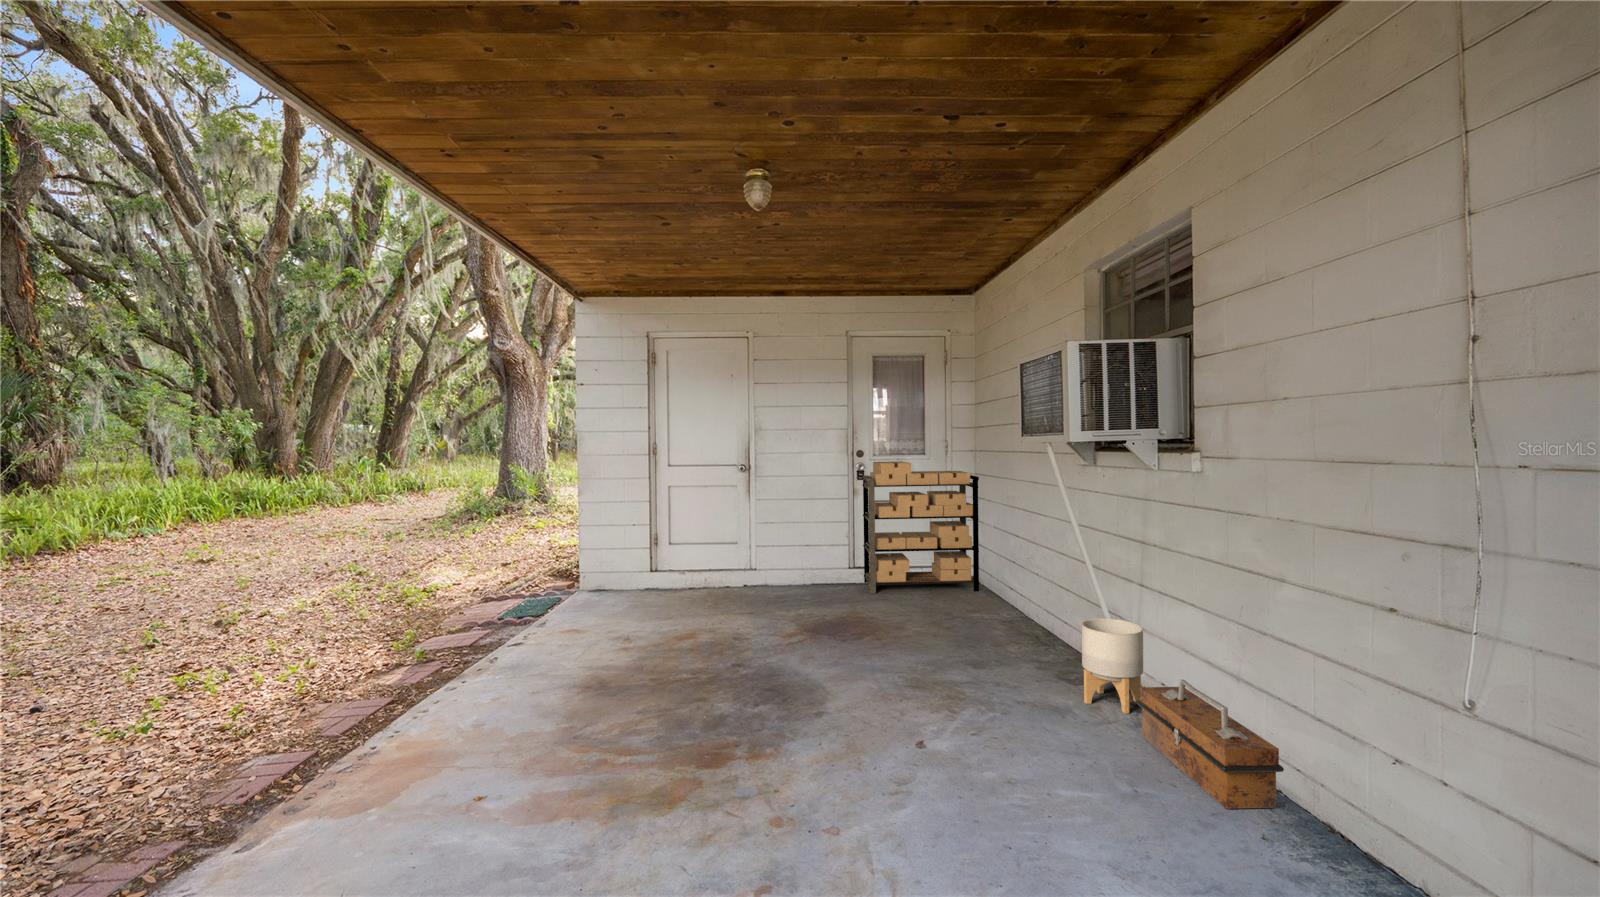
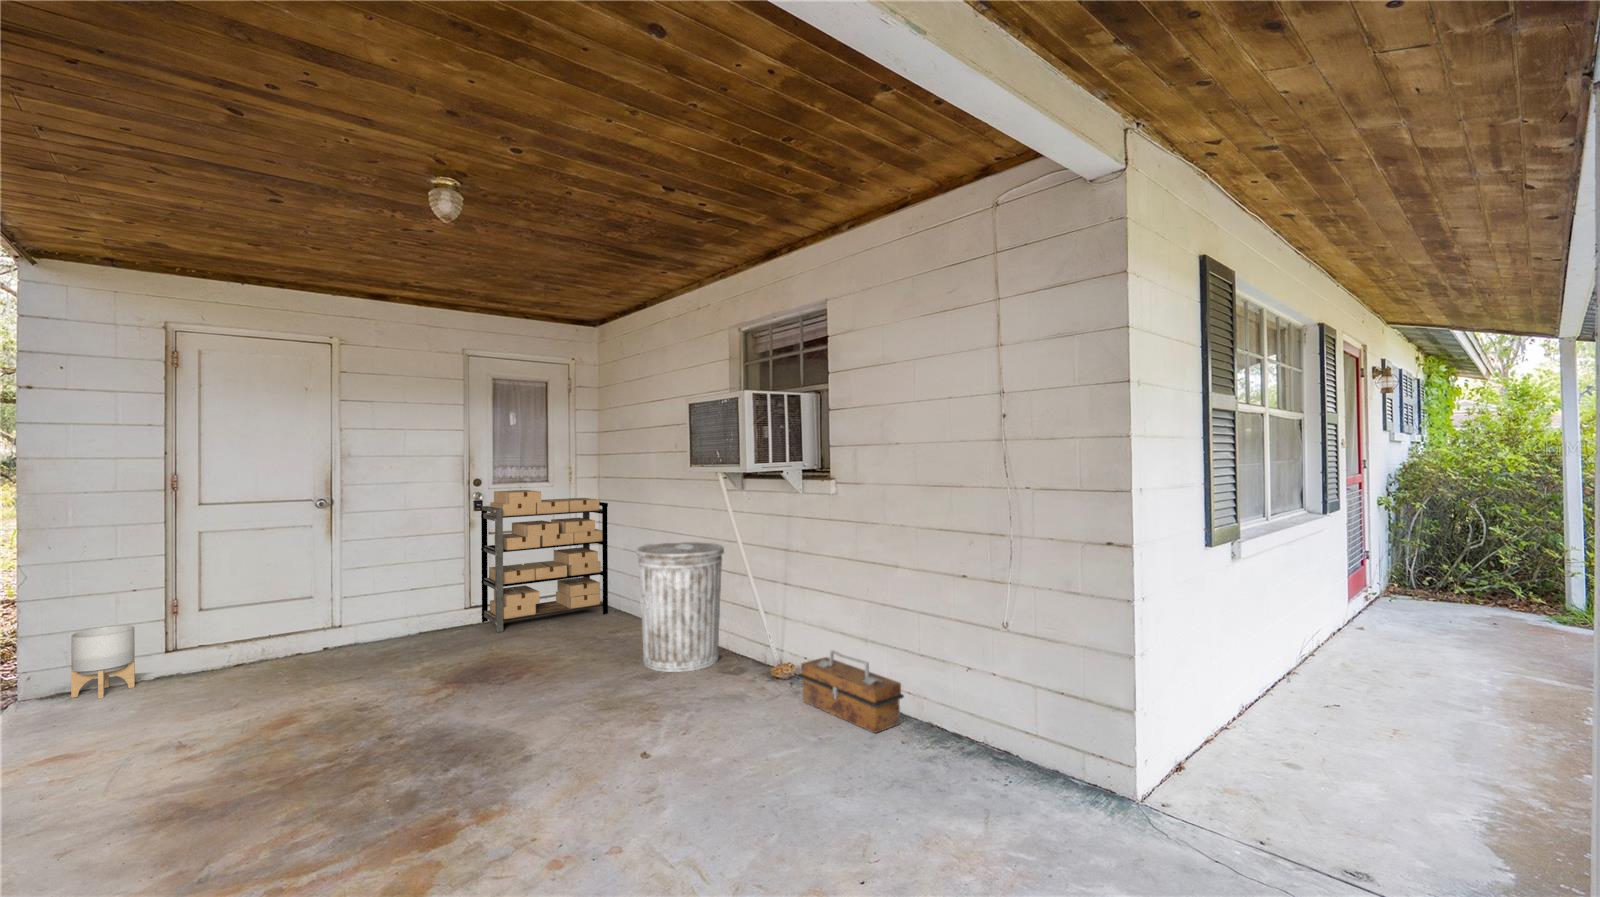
trash can: none [972,521,1075,668] -> present [636,542,724,672]
planter: present [1082,618,1143,714] -> present [71,626,135,698]

